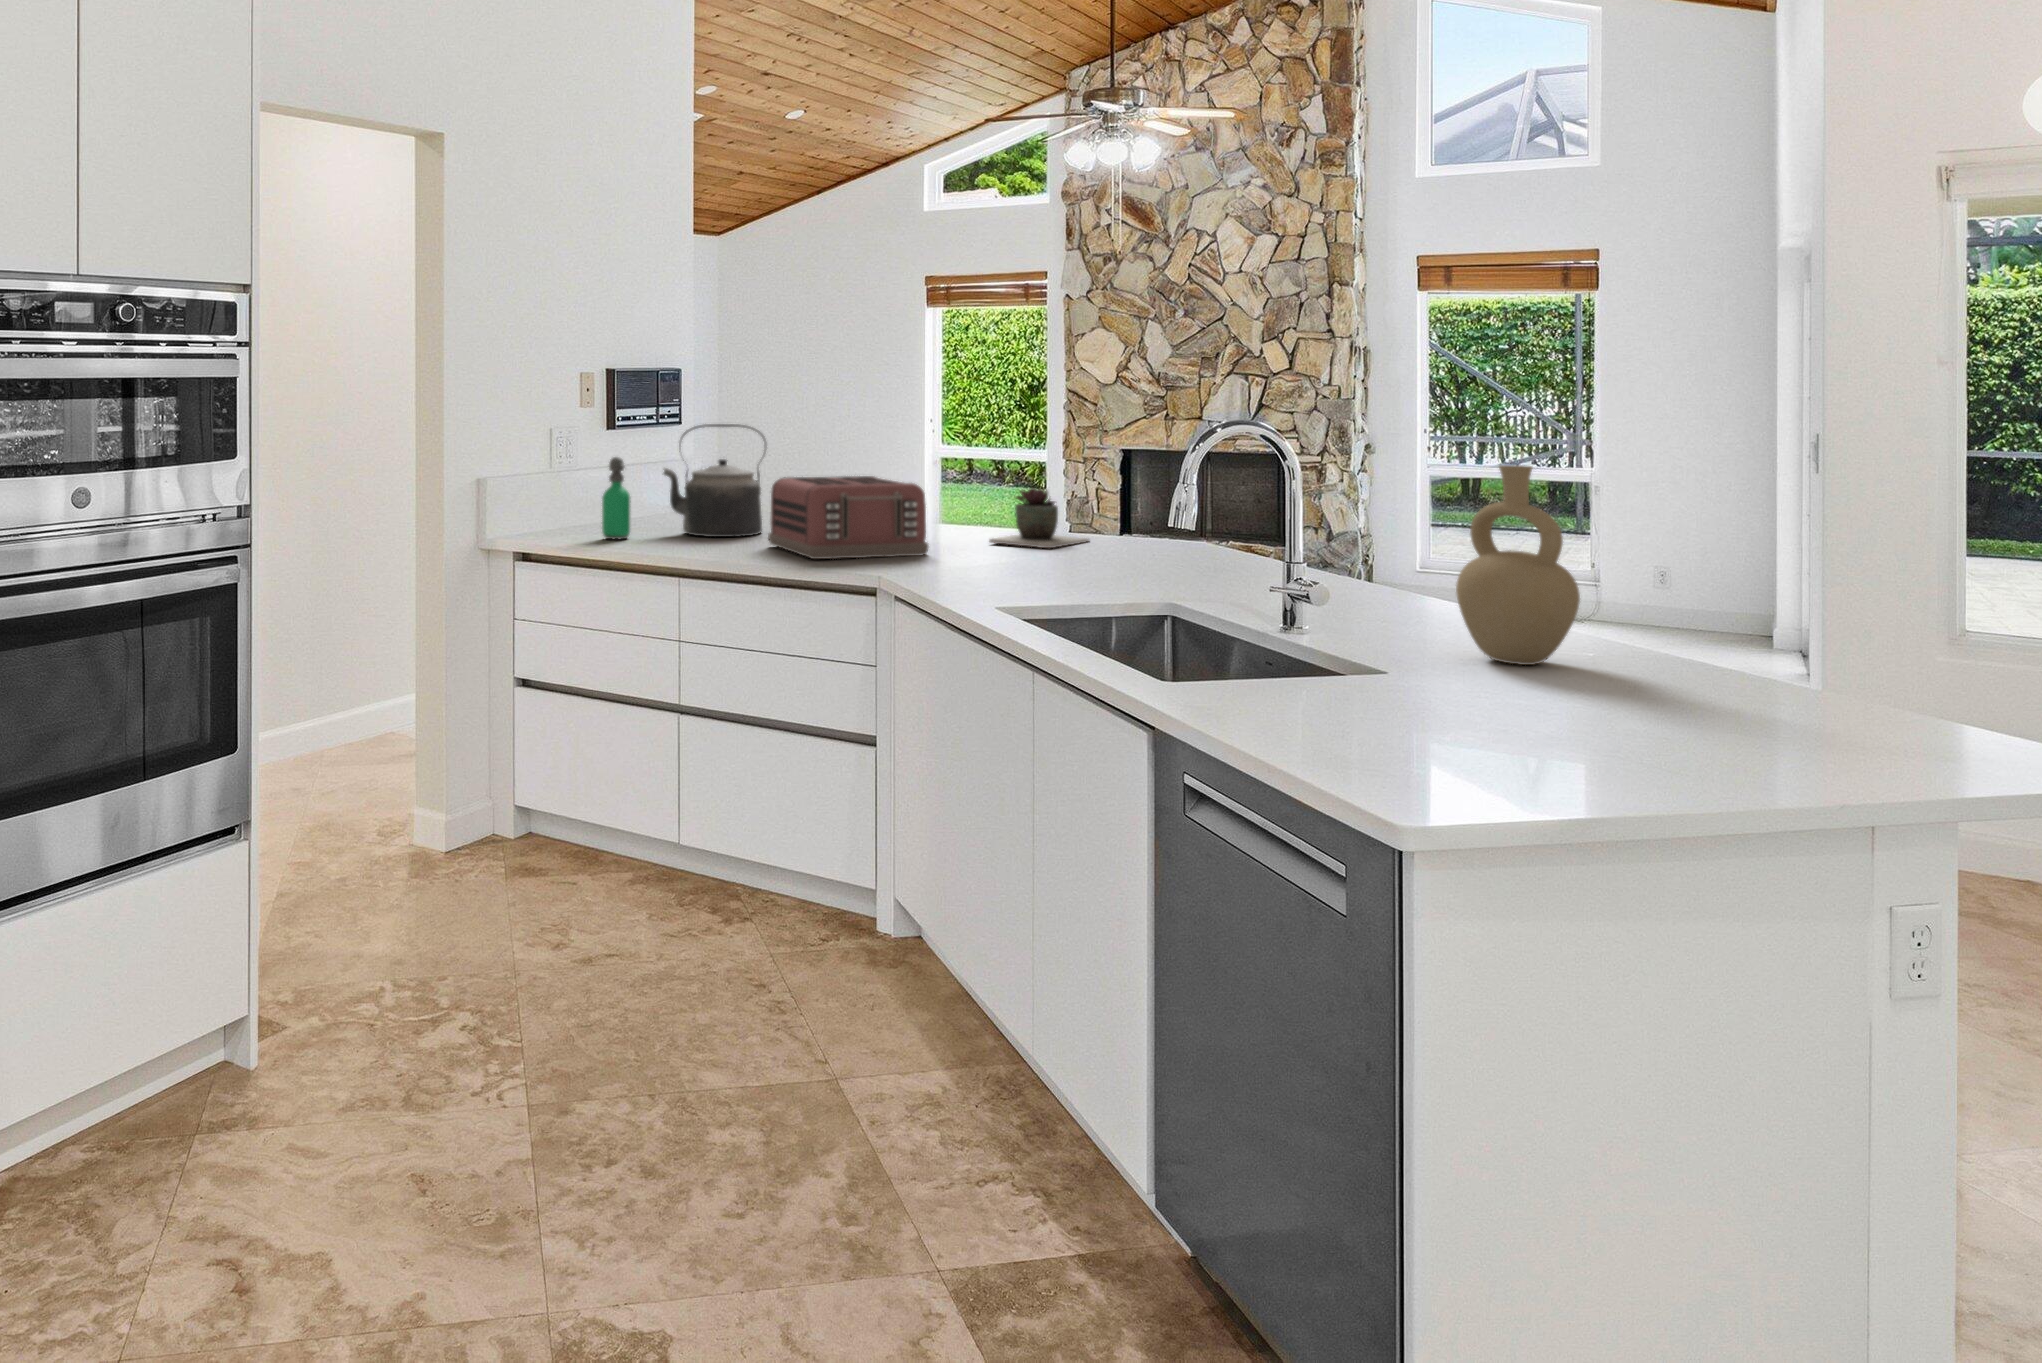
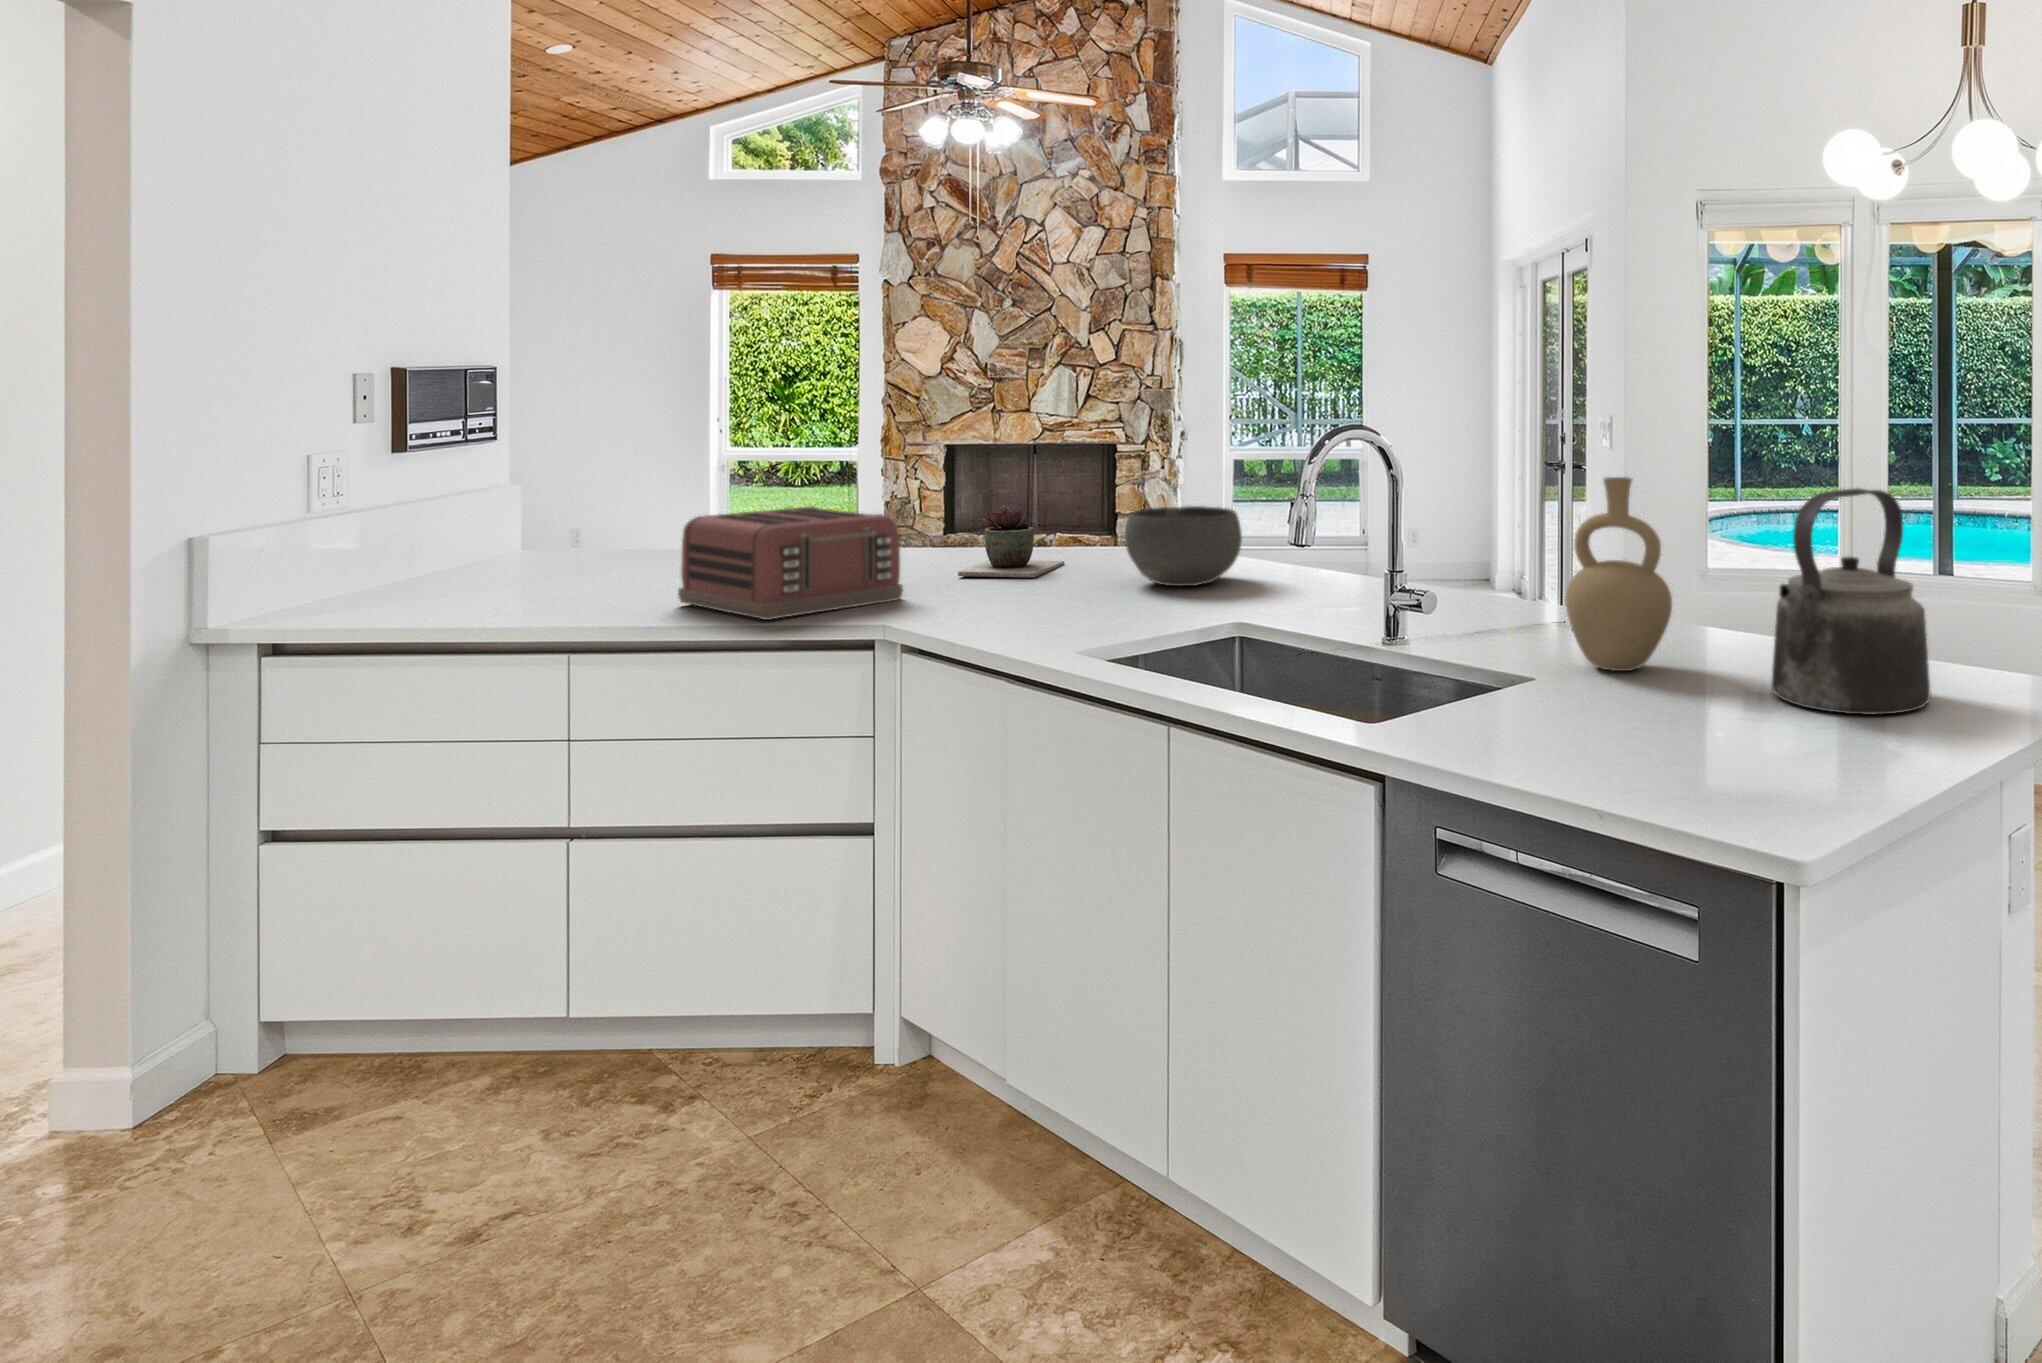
kettle: present [664,424,766,537] -> present [1771,488,1930,714]
soap dispenser: present [602,457,630,539] -> none [407,500,453,615]
bowl: none [1118,492,1231,564] -> present [1125,506,1242,586]

